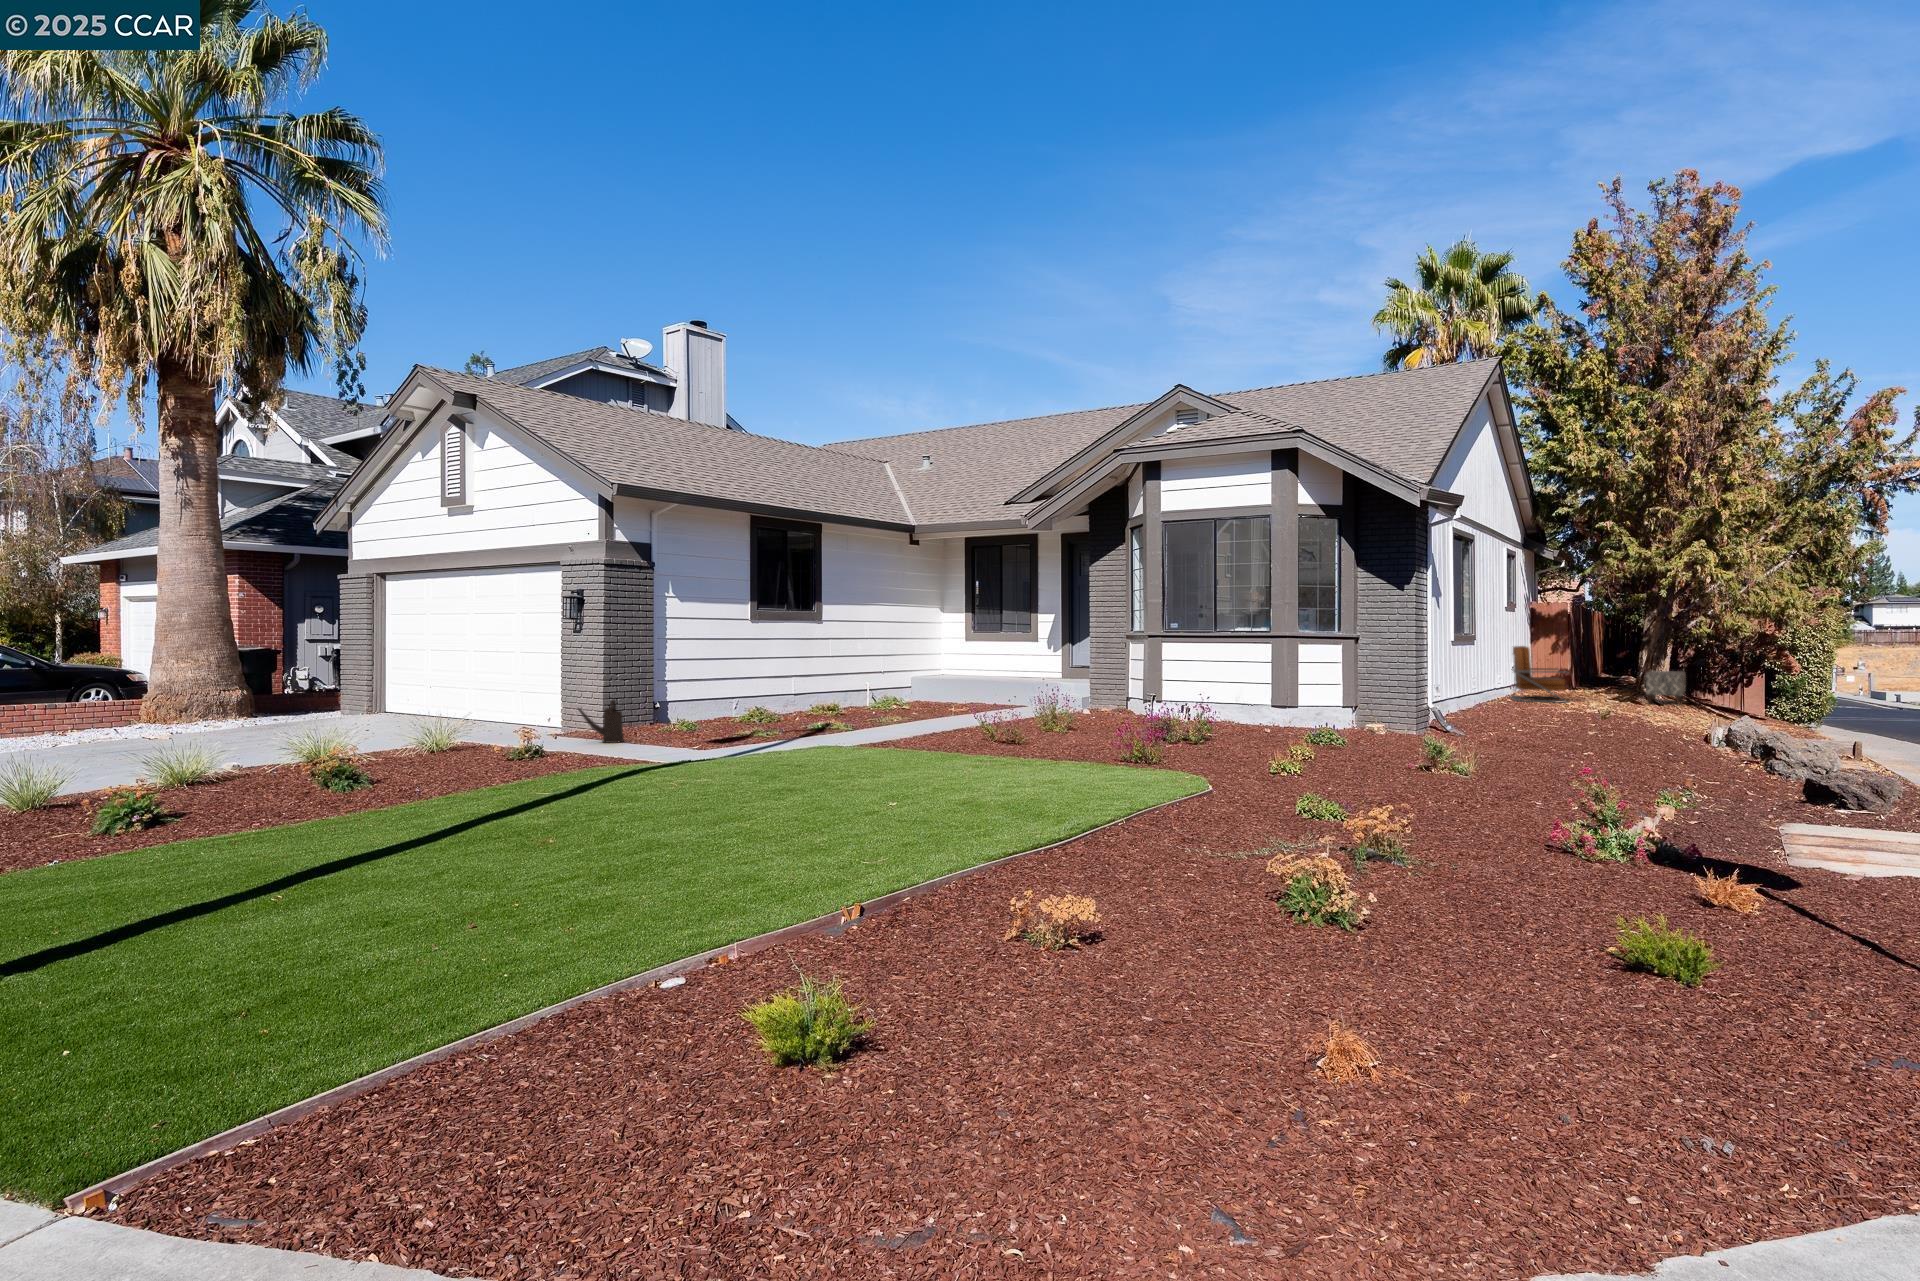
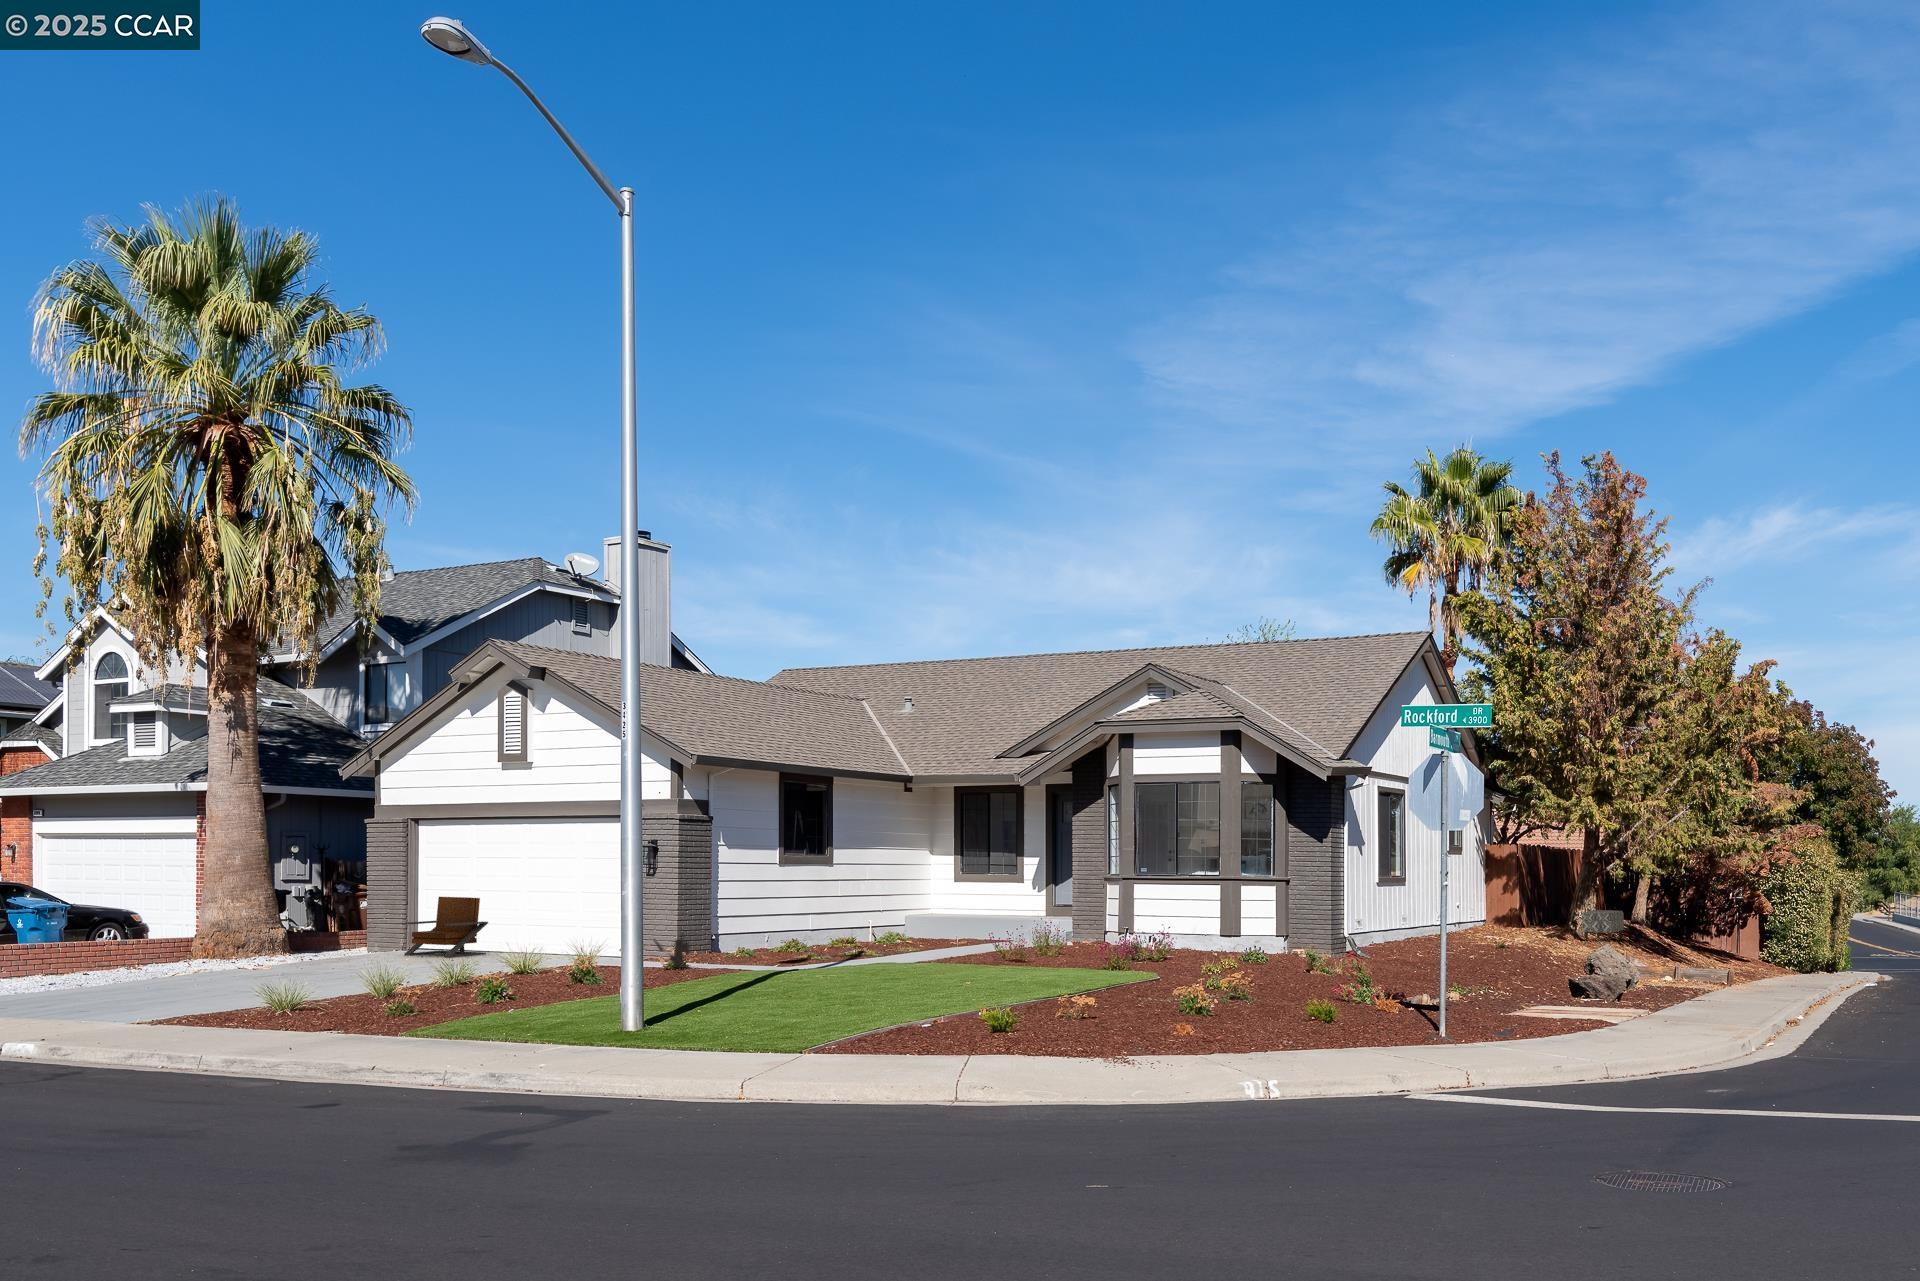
lounge chair: present [1510,646,1567,703] -> present [404,897,488,957]

